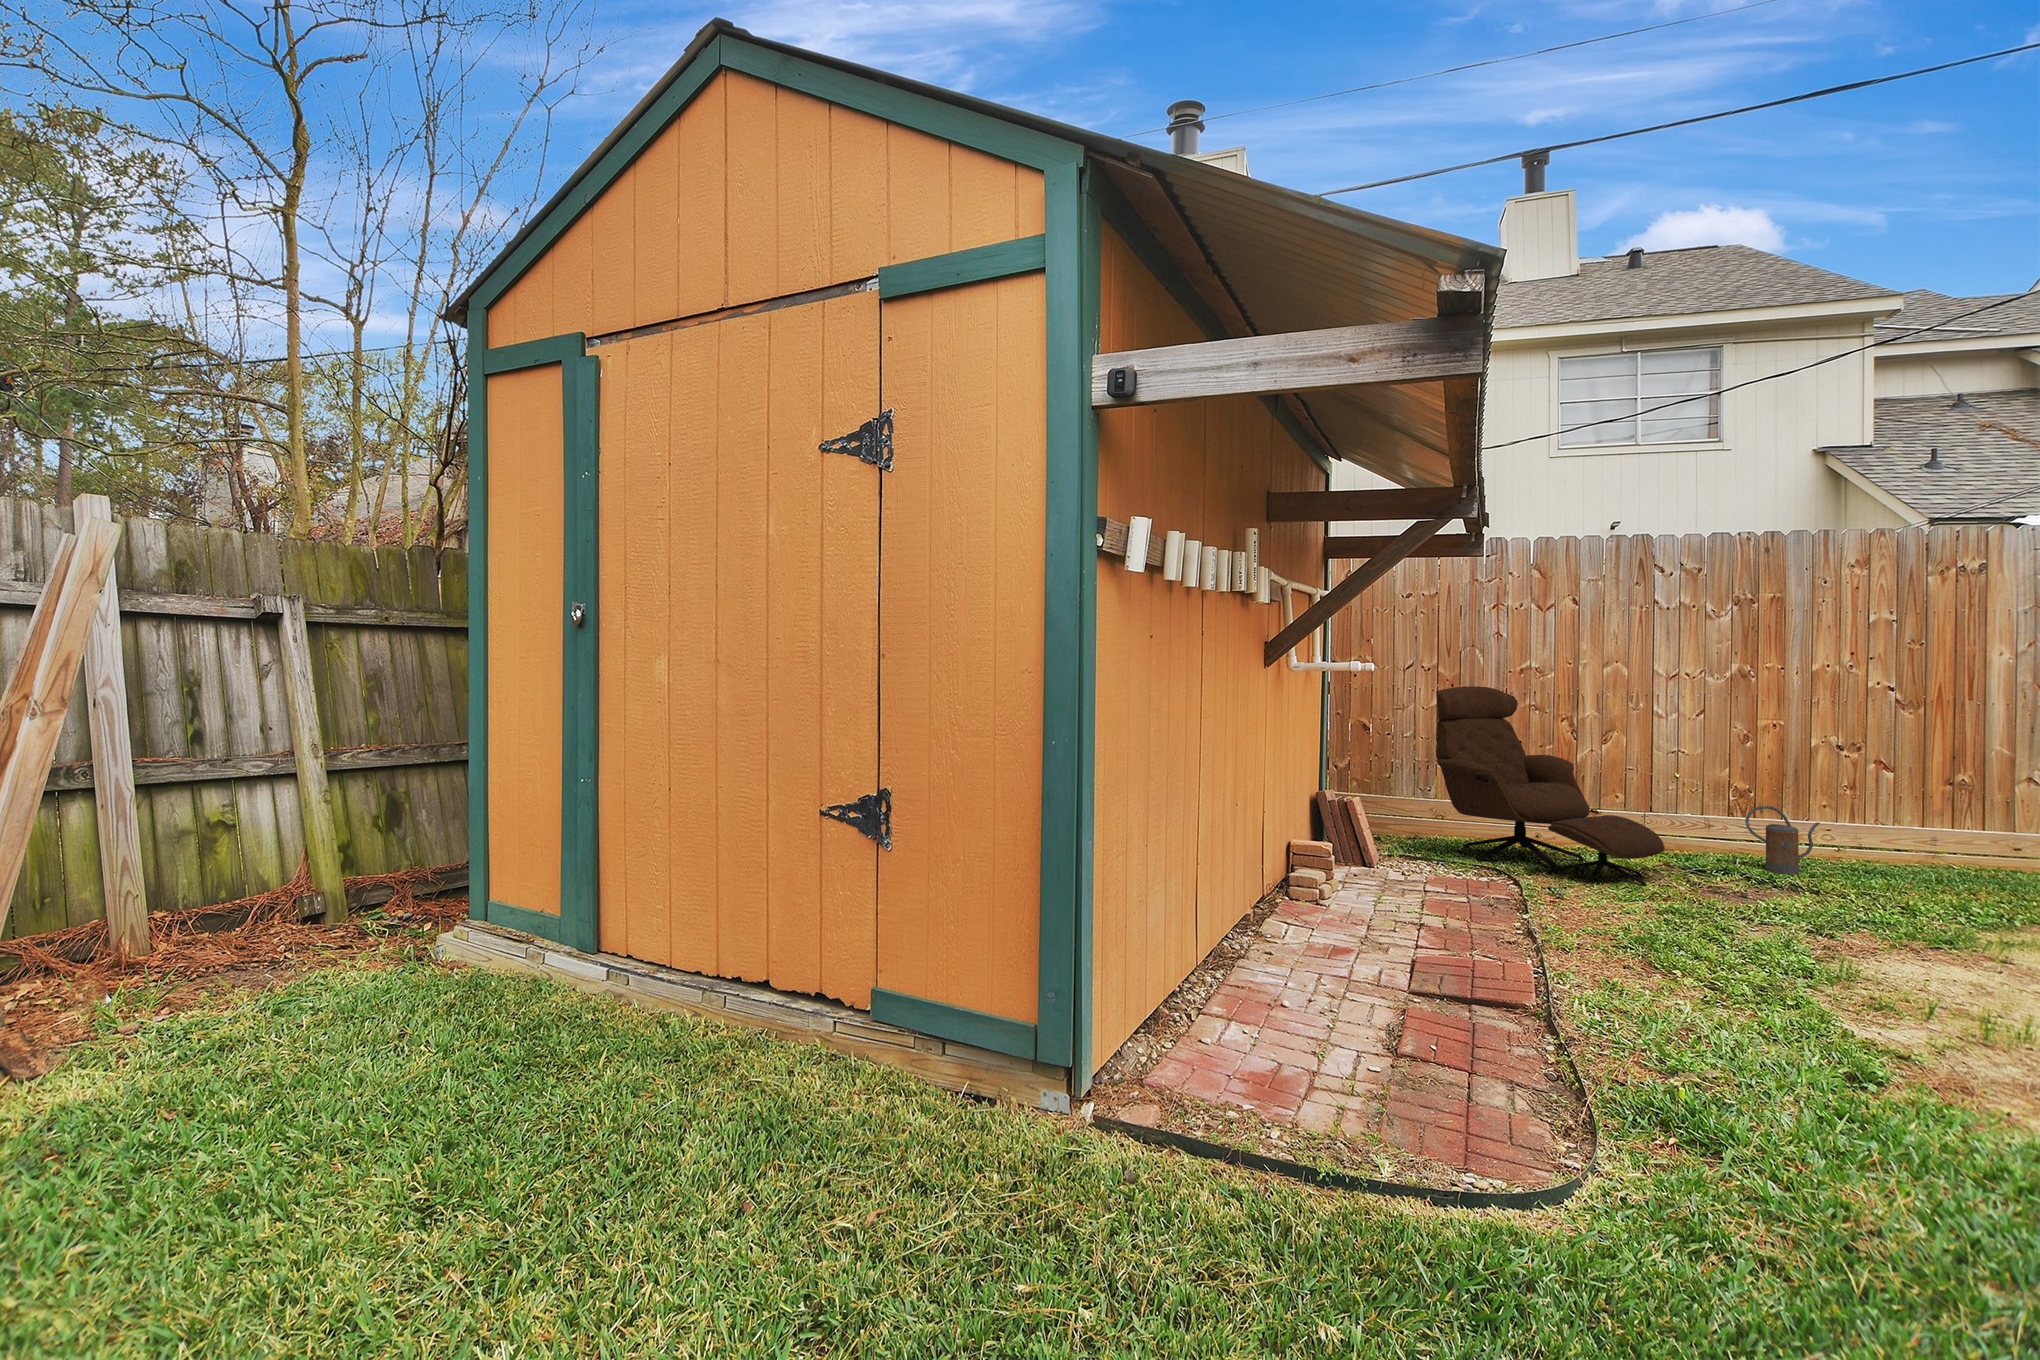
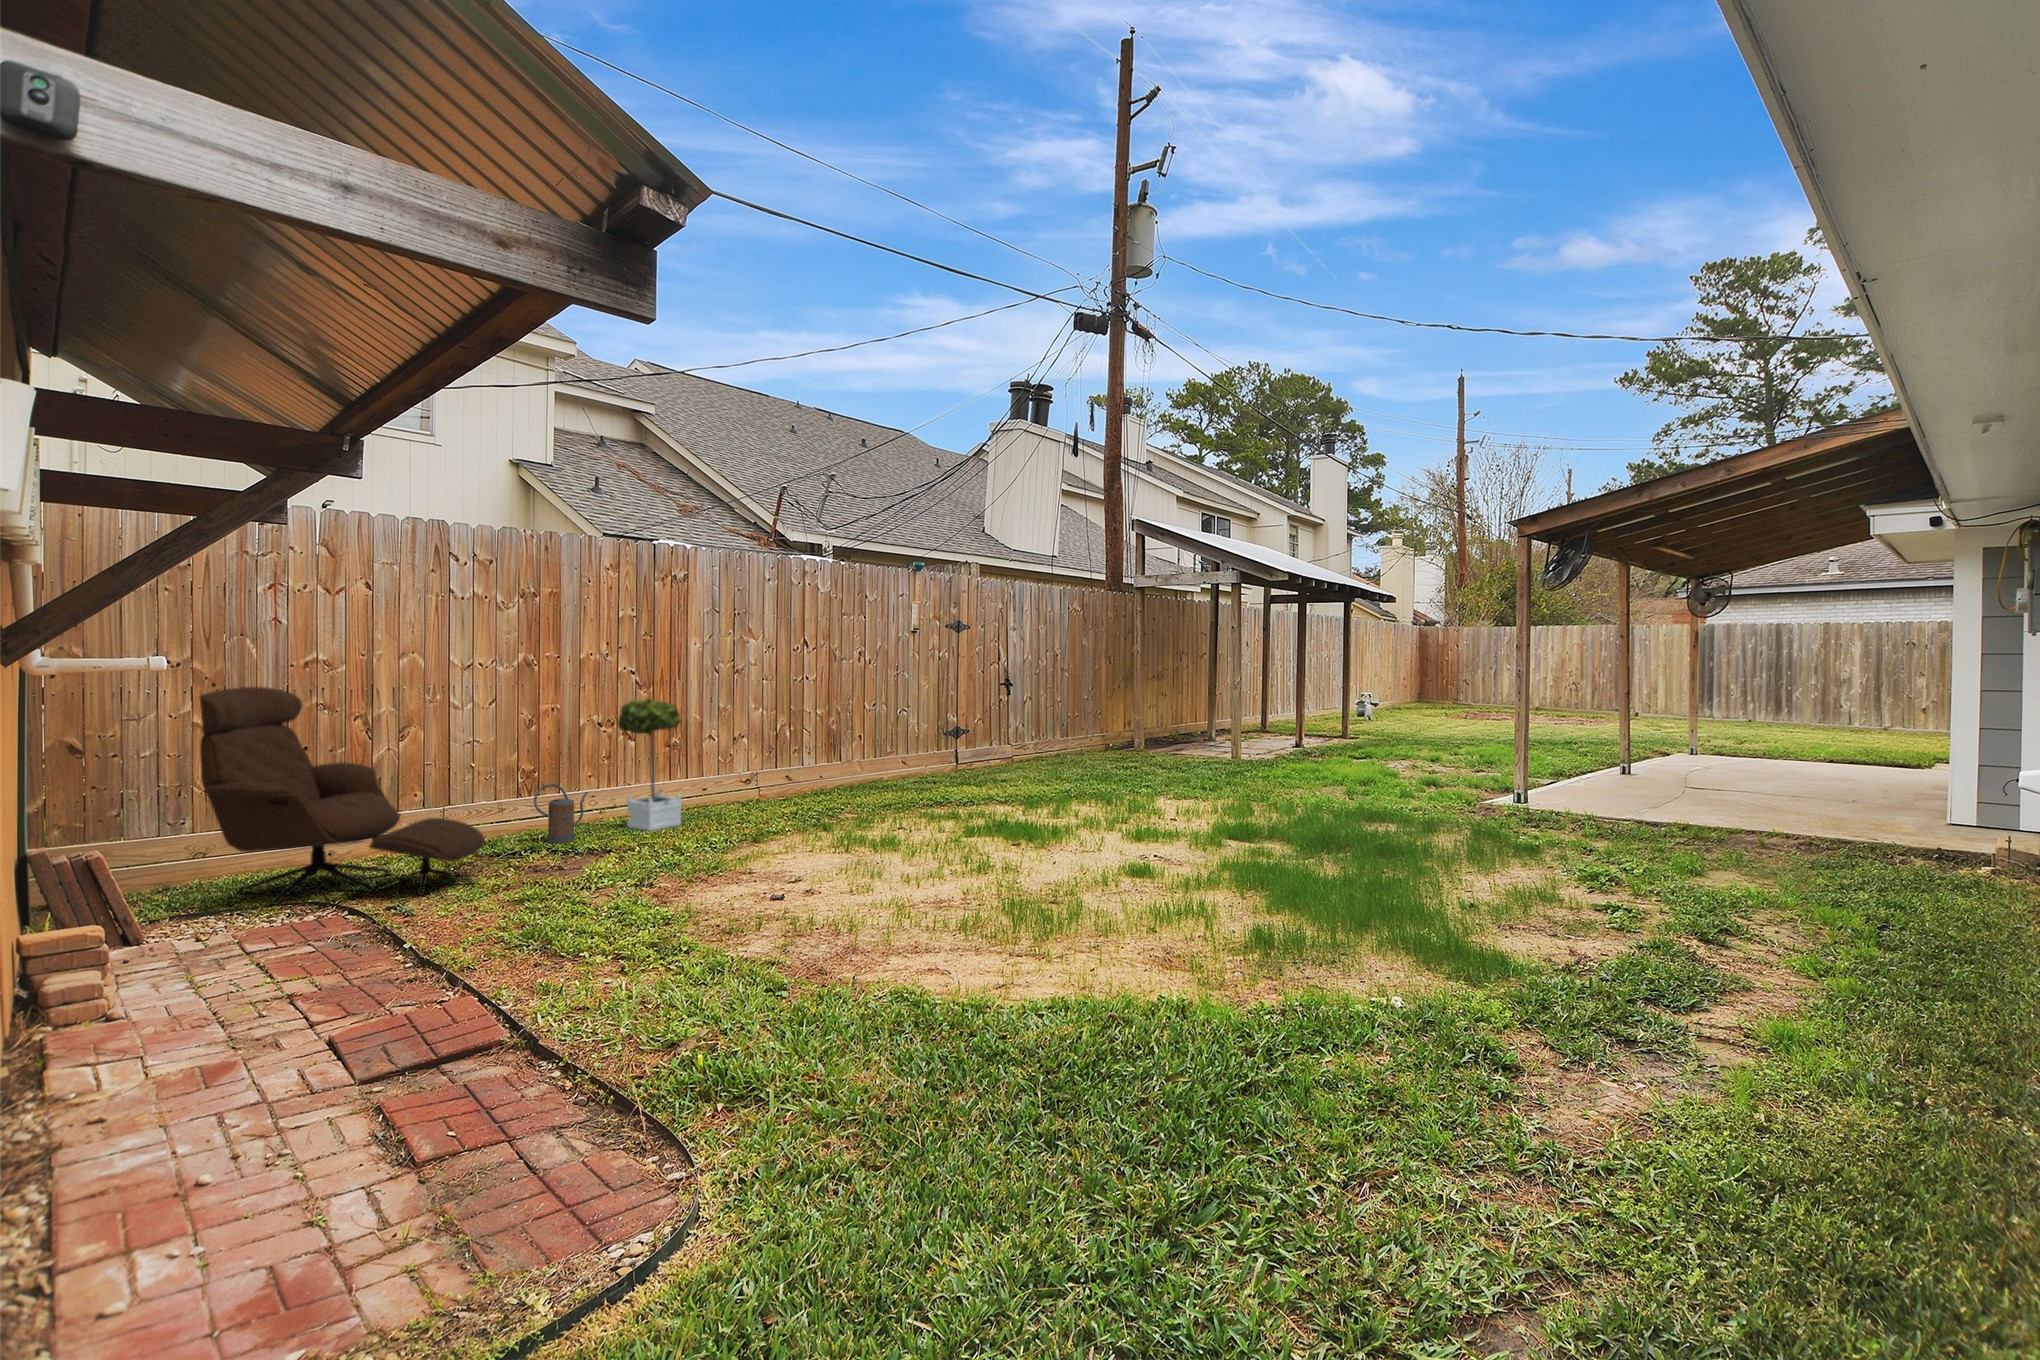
potted tree: none [1867,720,1972,890] -> present [618,698,682,831]

